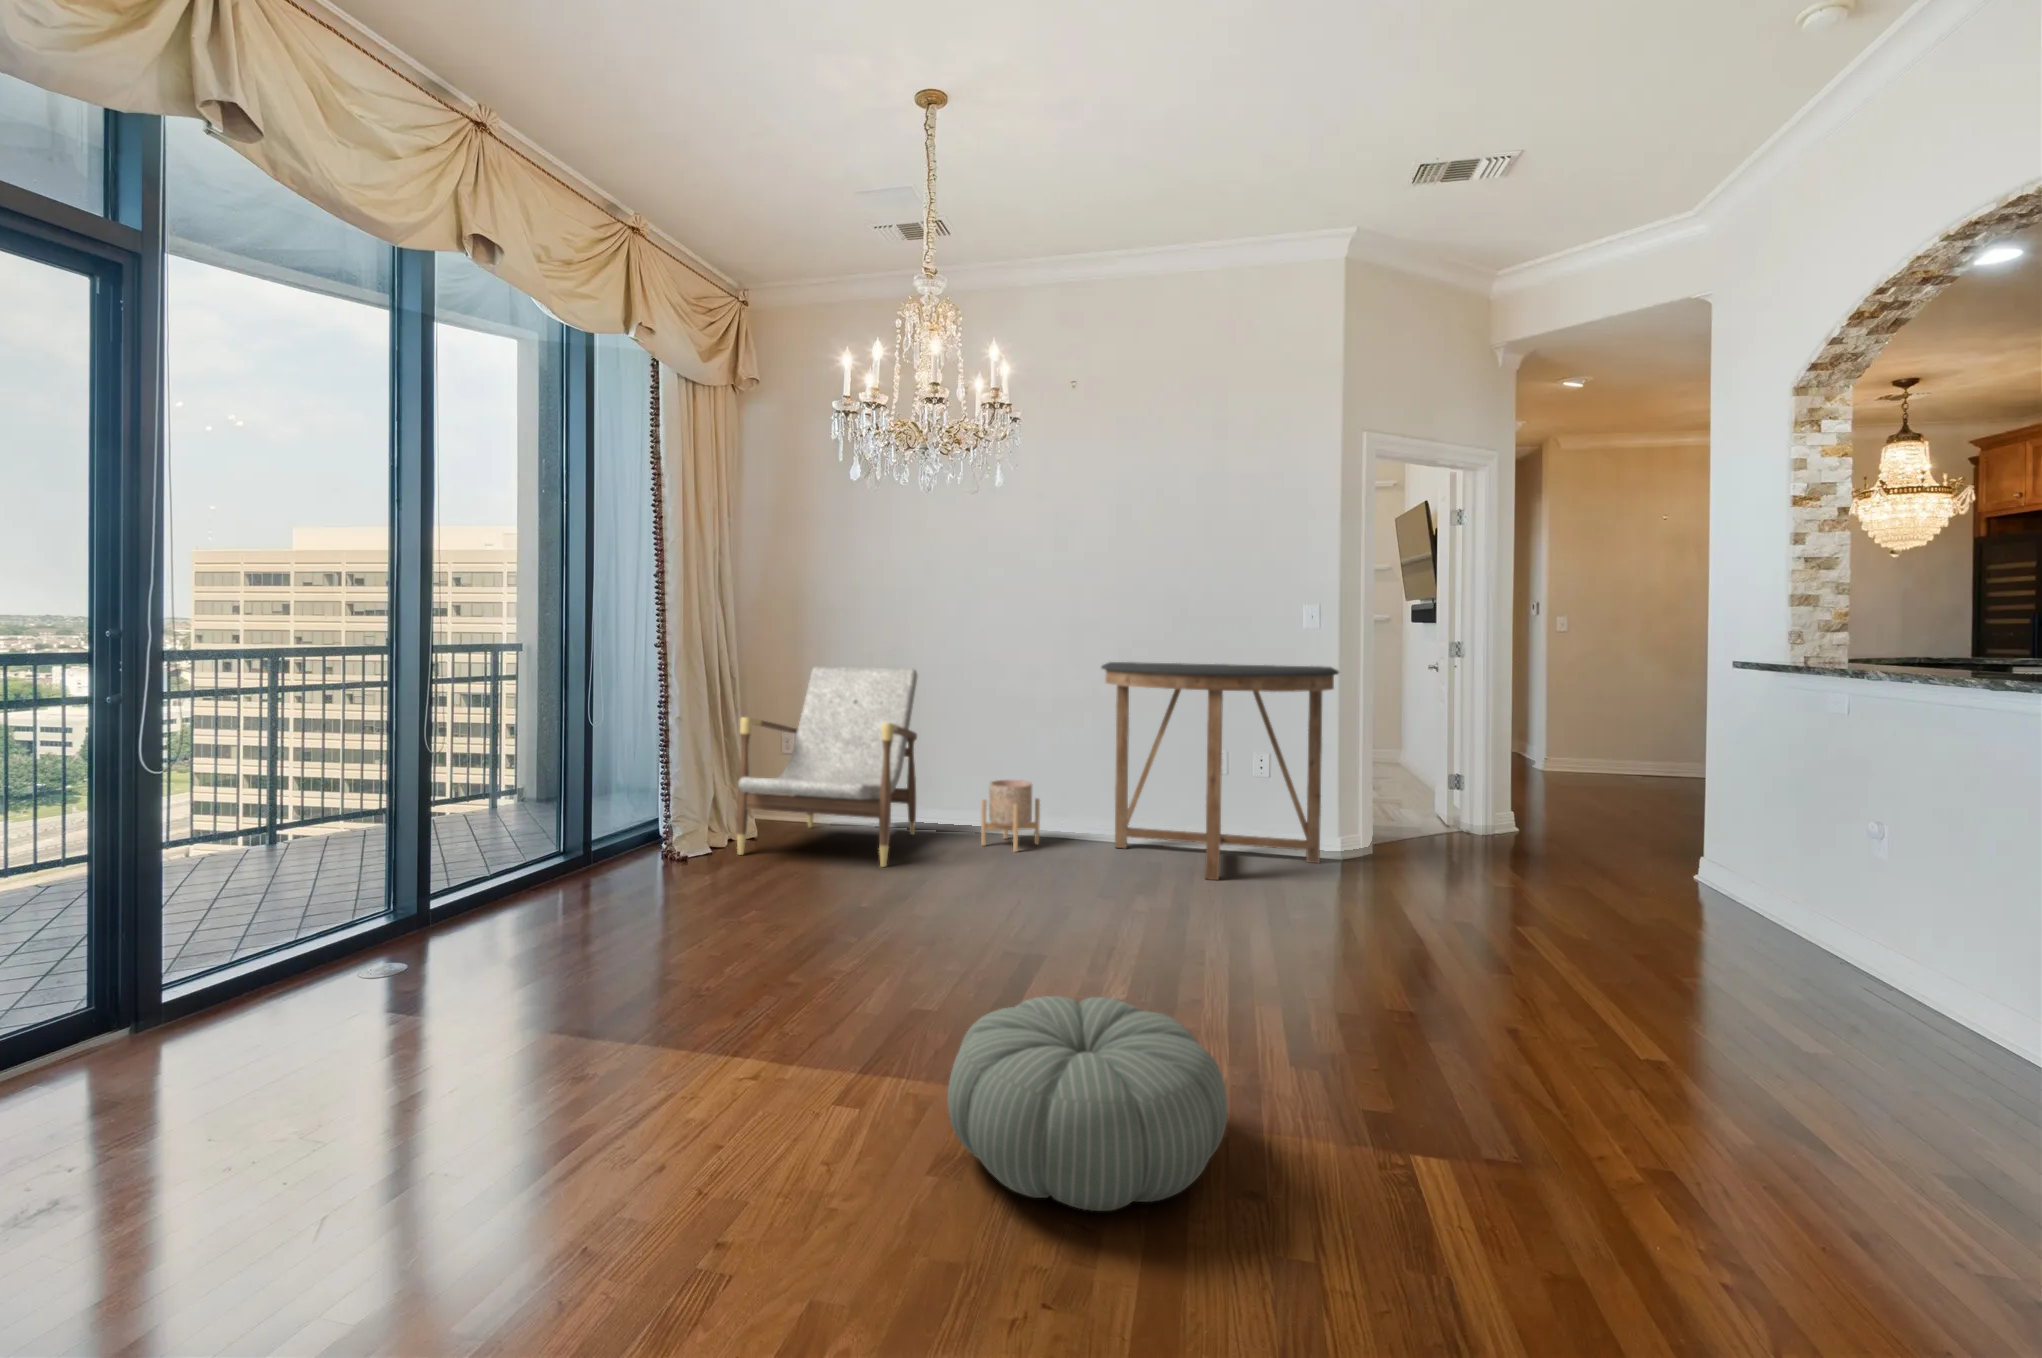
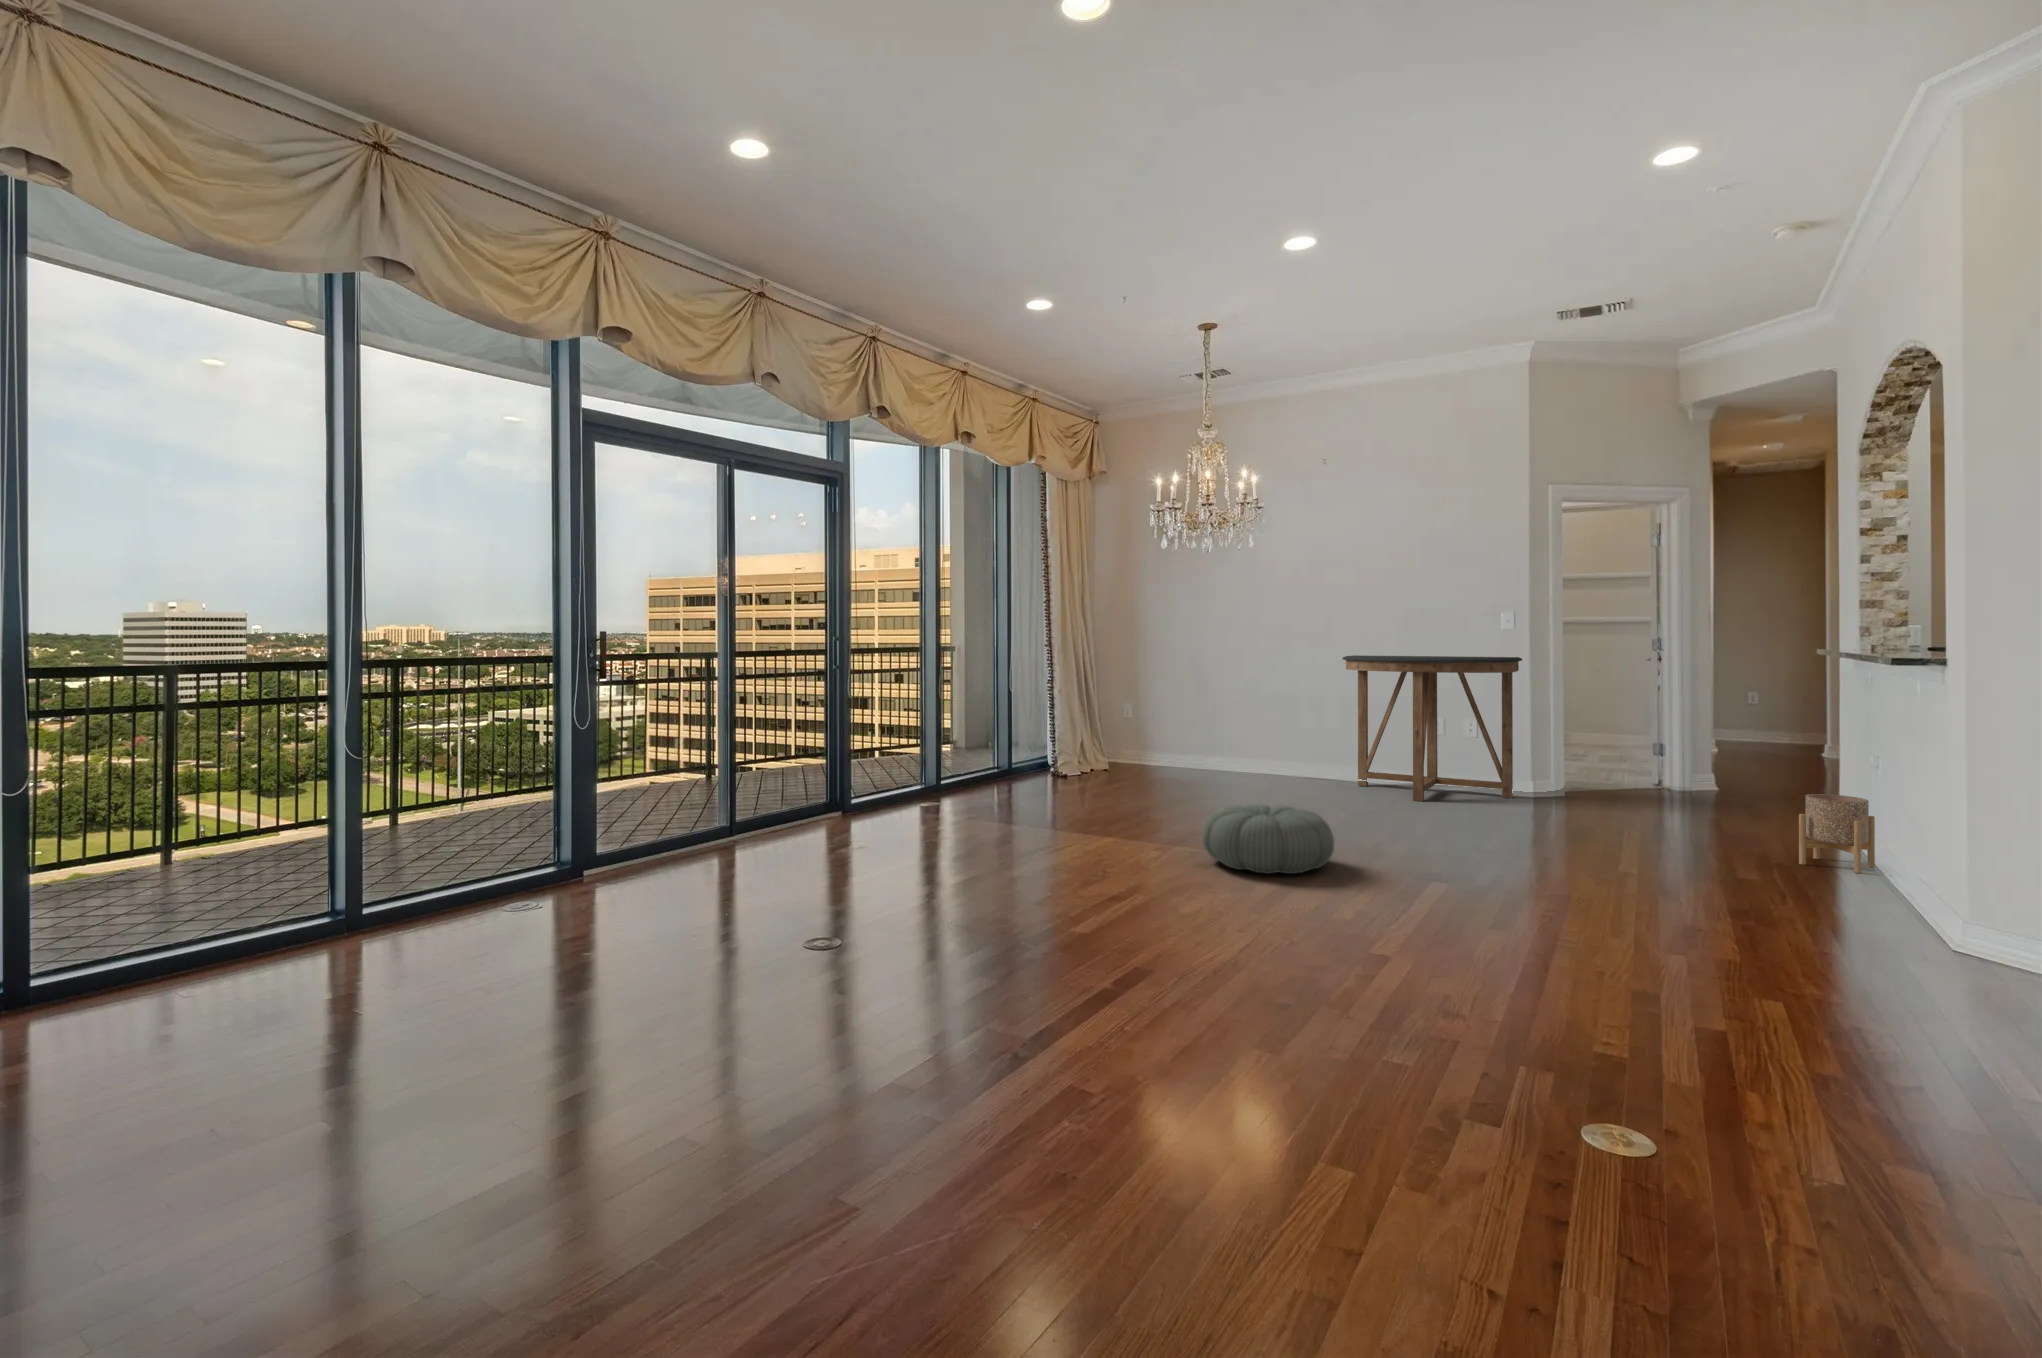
armchair: present [736,666,917,867] -> none [1096,660,1216,786]
planter: present [981,780,1040,852] -> present [1799,794,1875,873]

